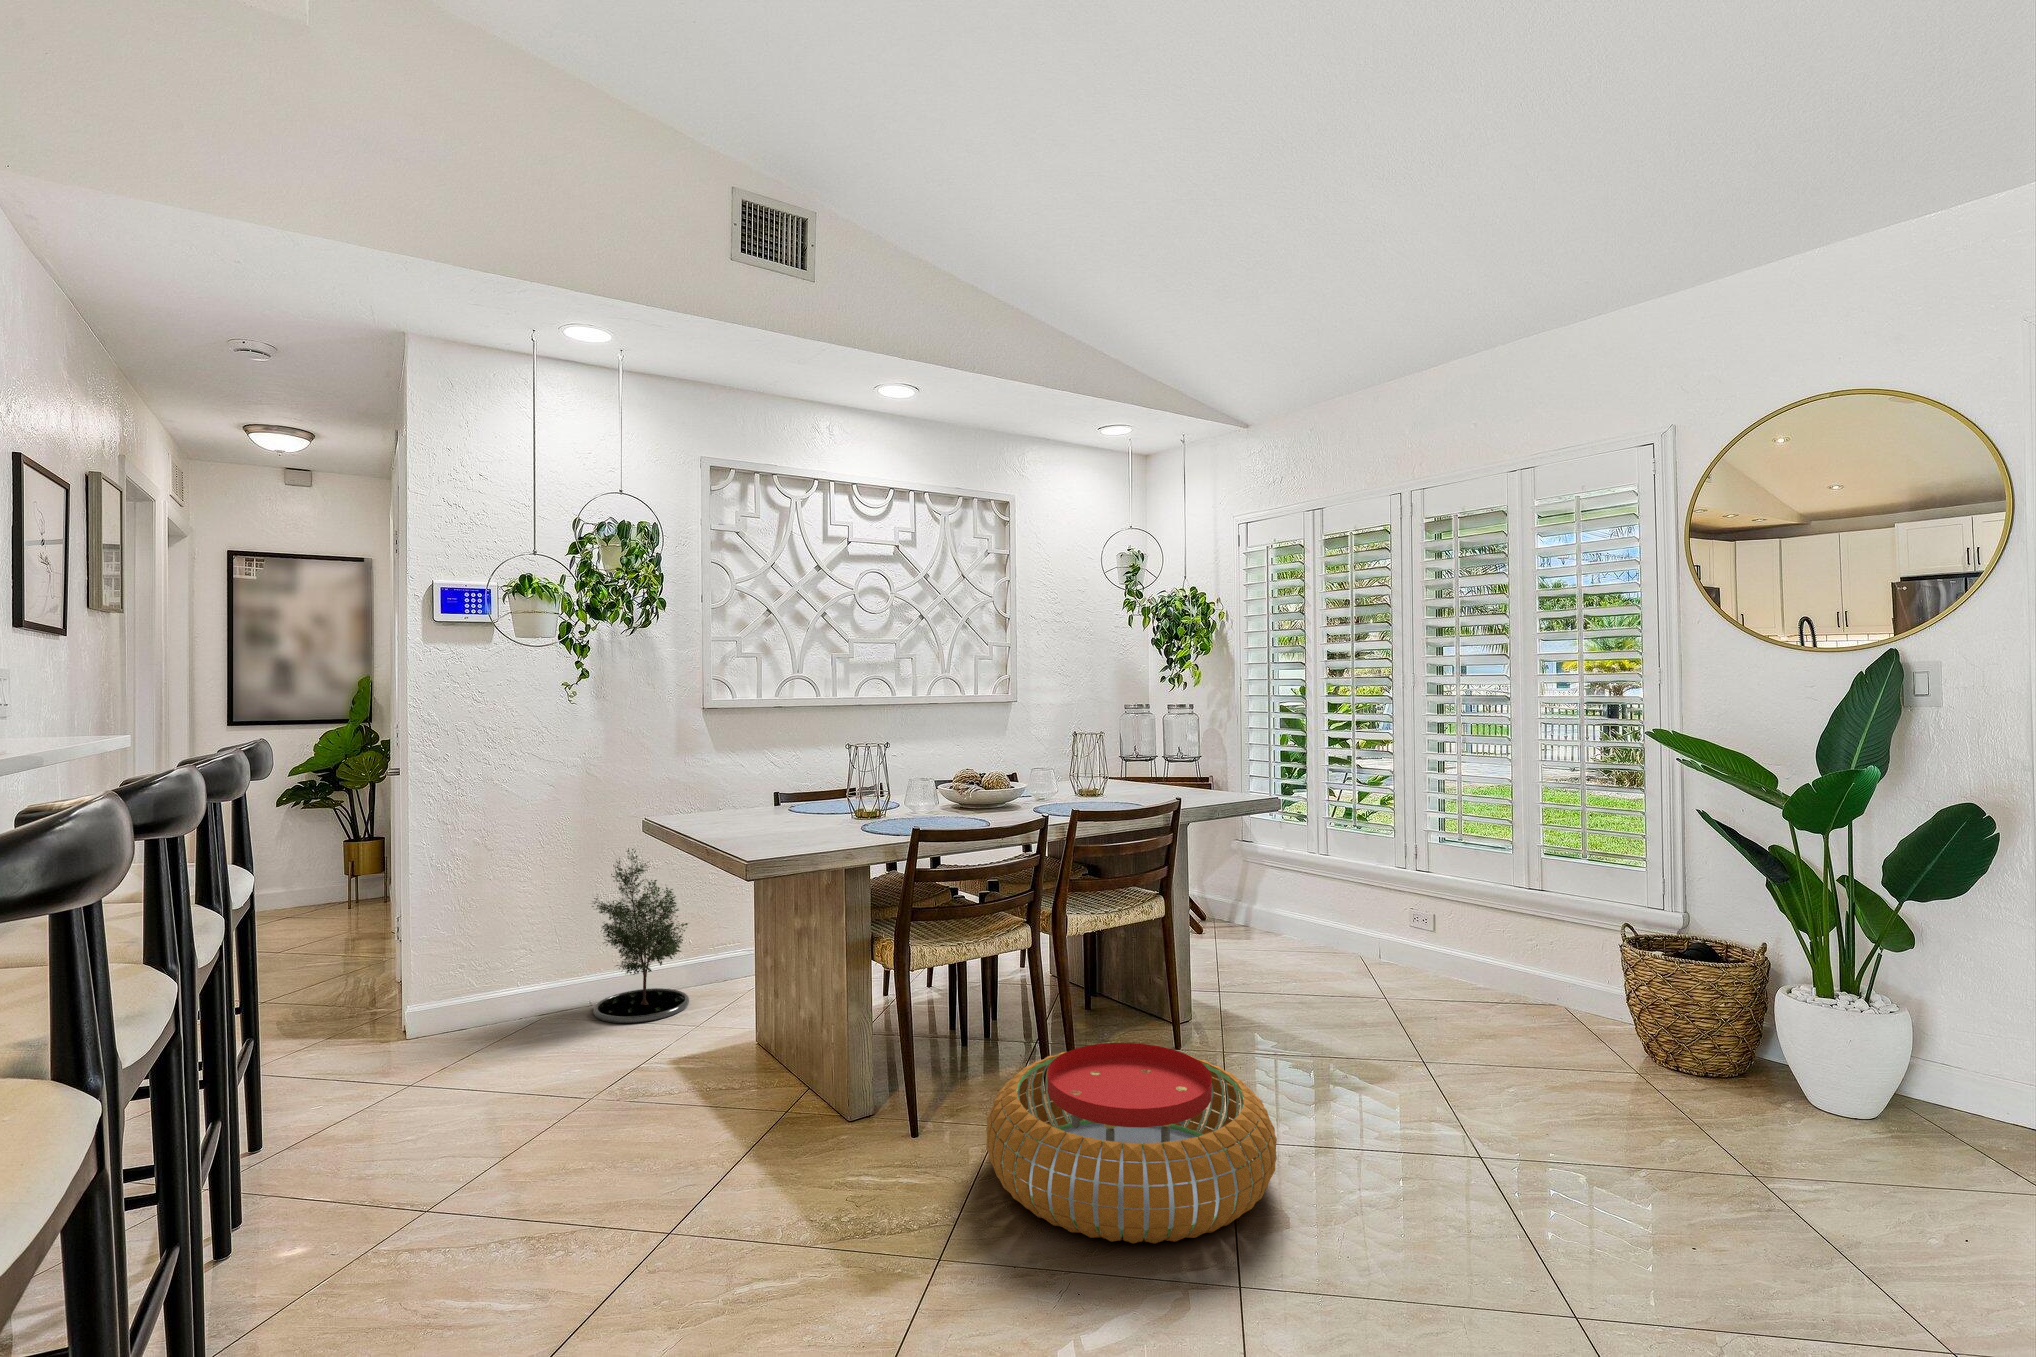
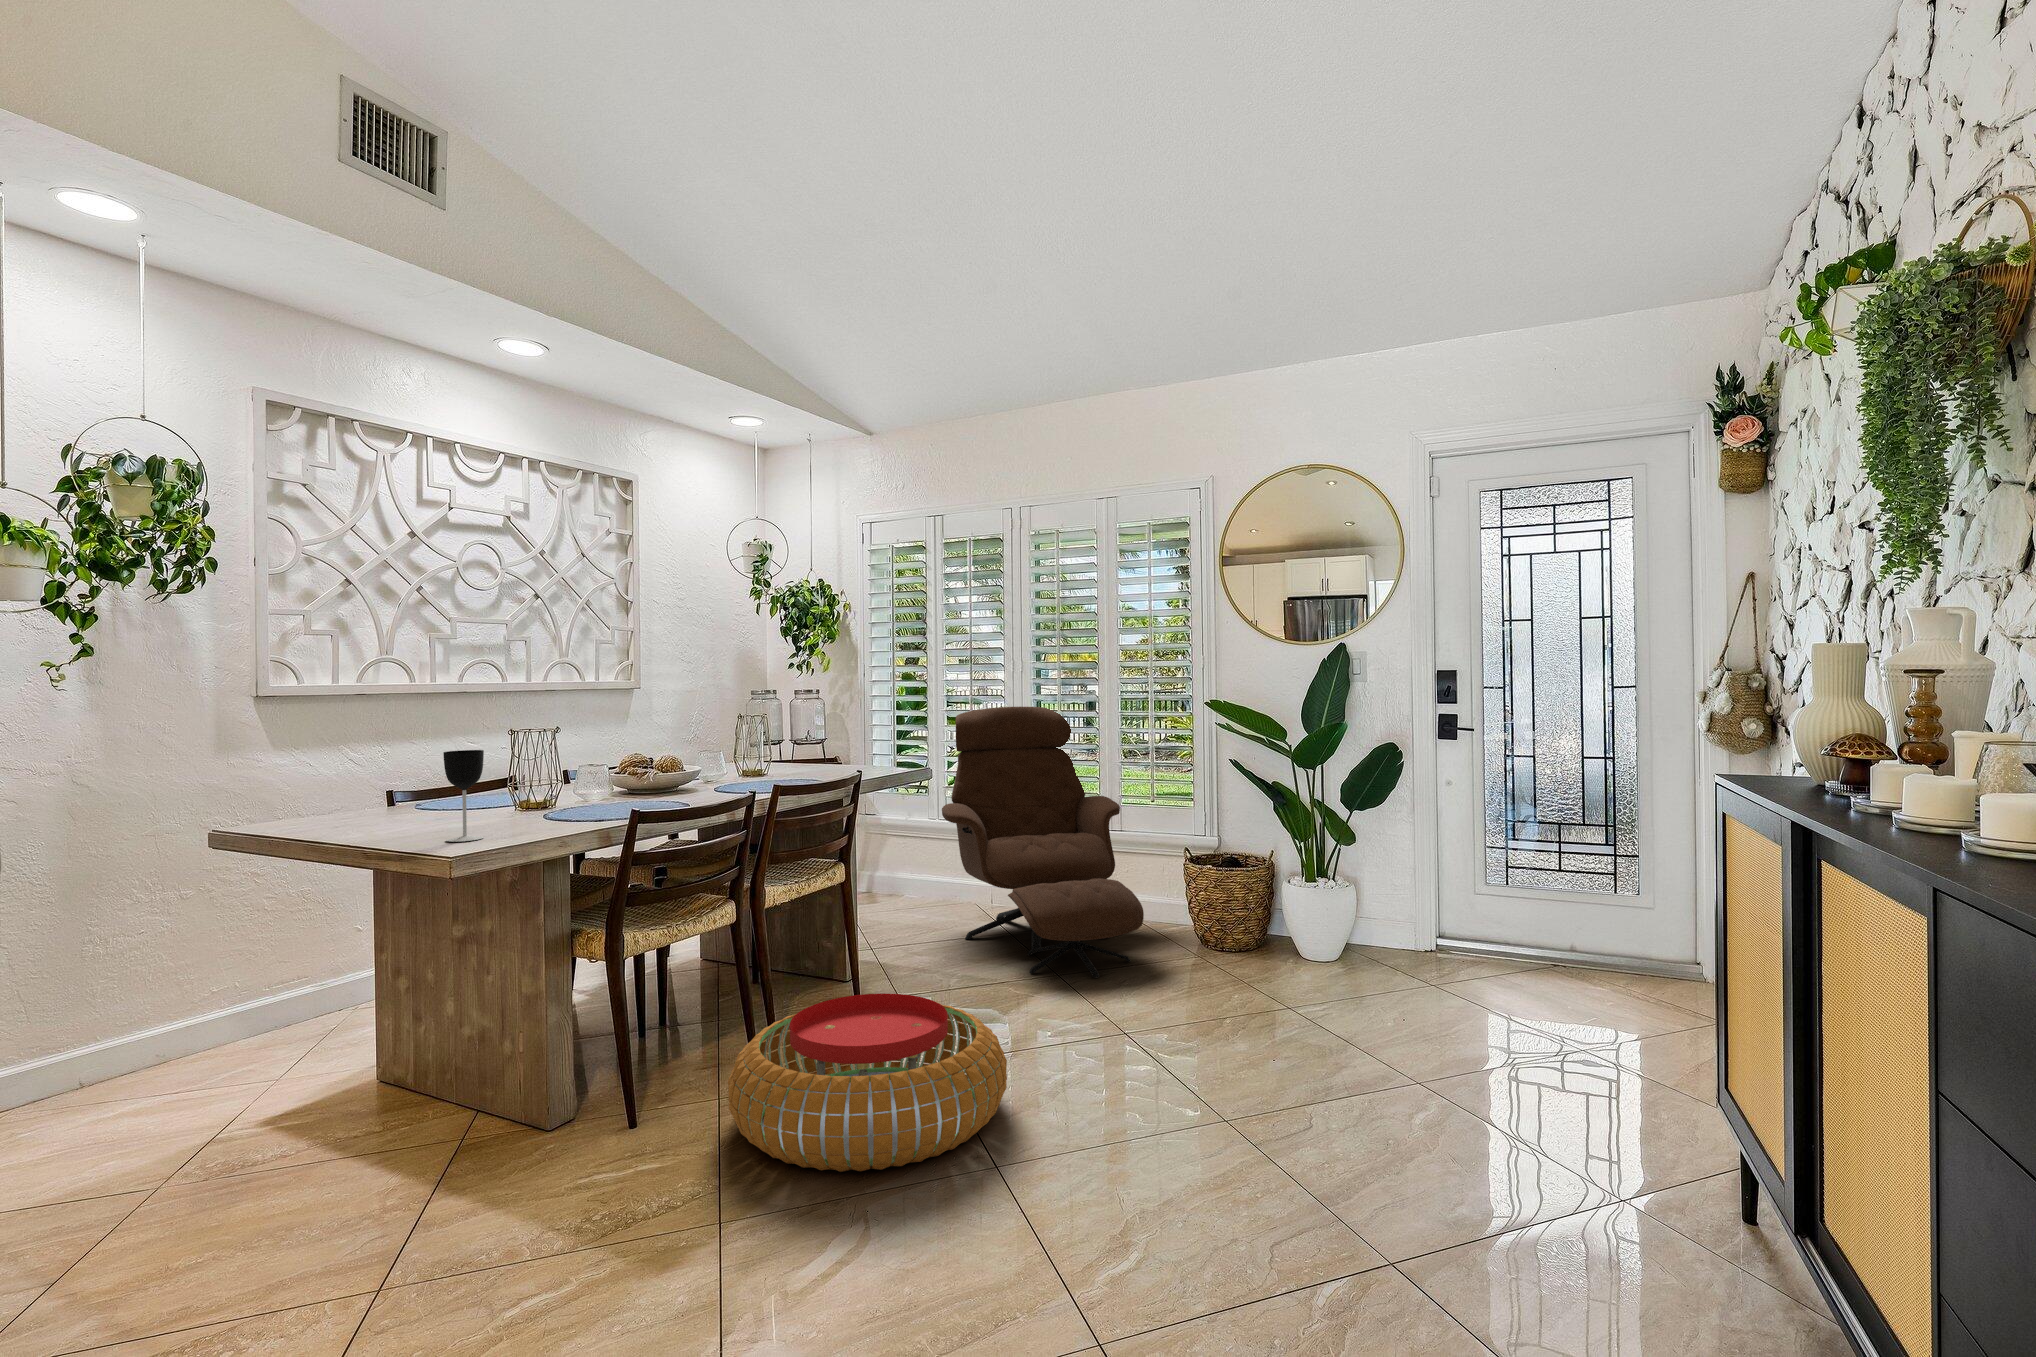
lounge chair: none [1298,730,1522,1058] -> present [942,707,1144,978]
wine glass: none [756,774,789,856] -> present [443,750,484,842]
potted tree: present [592,848,689,1023] -> none [105,872,261,1099]

